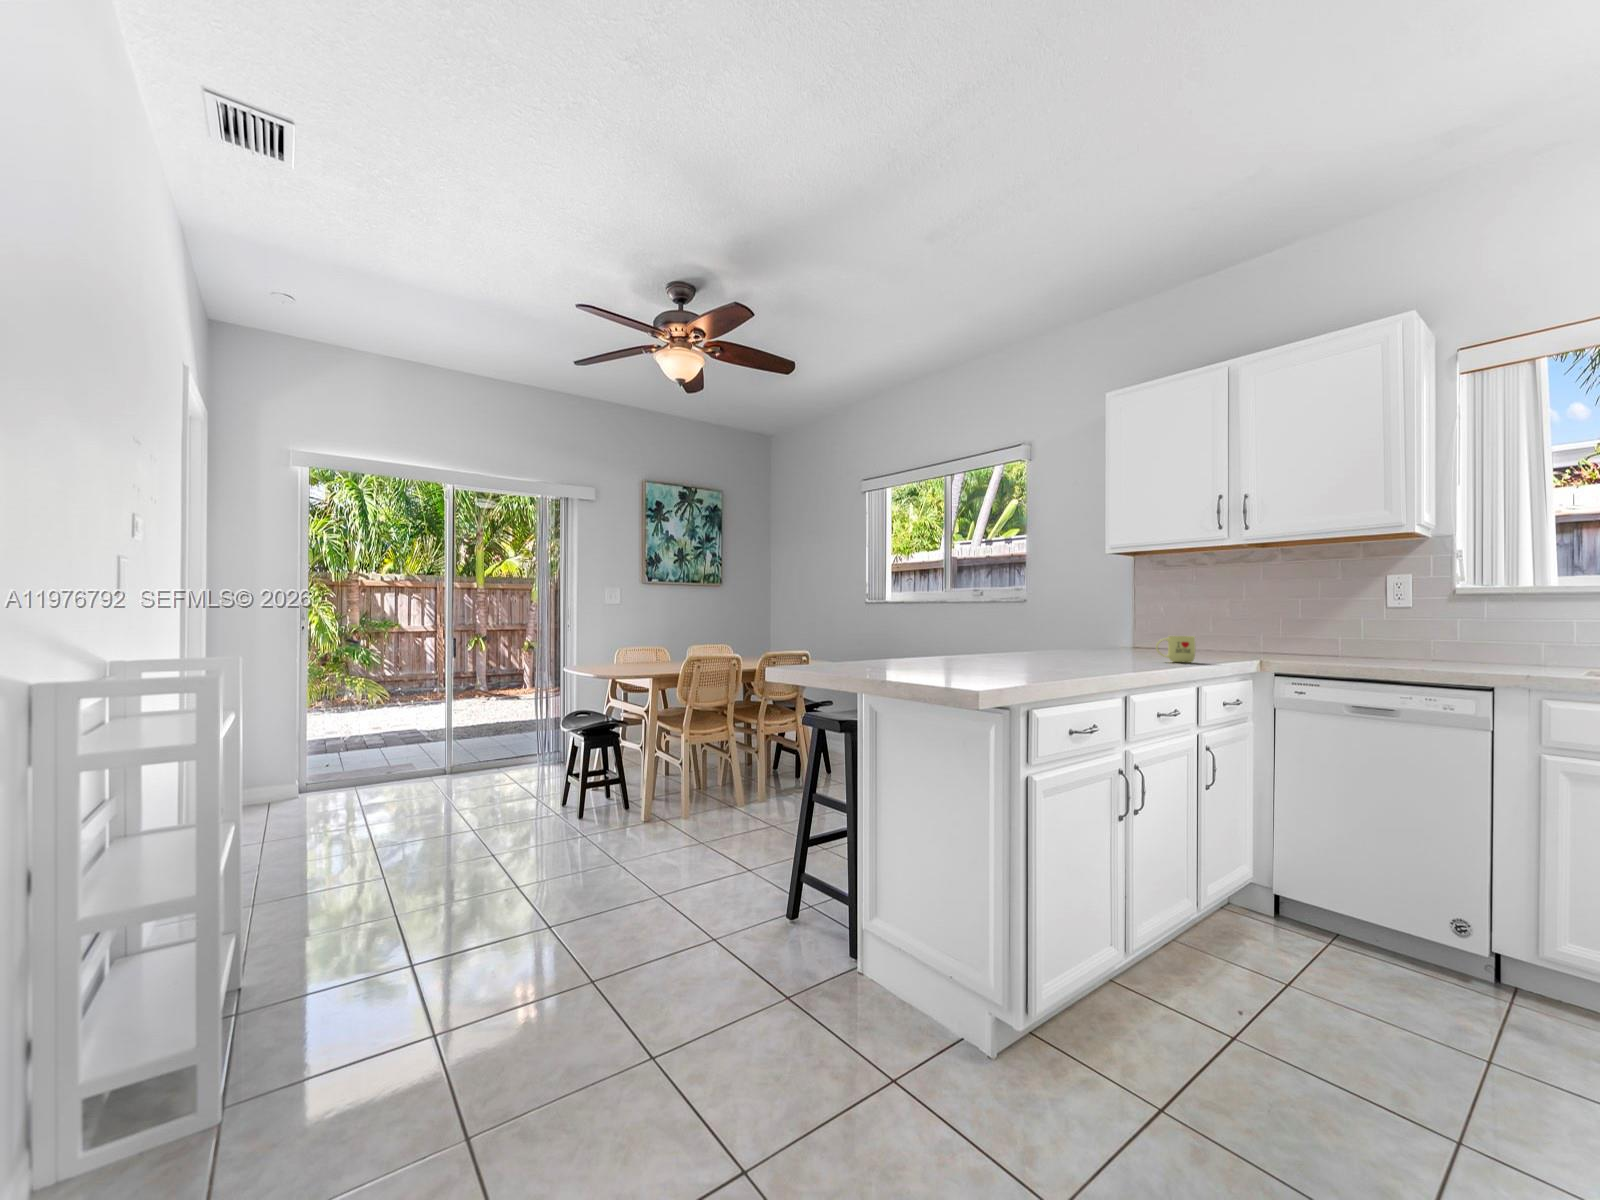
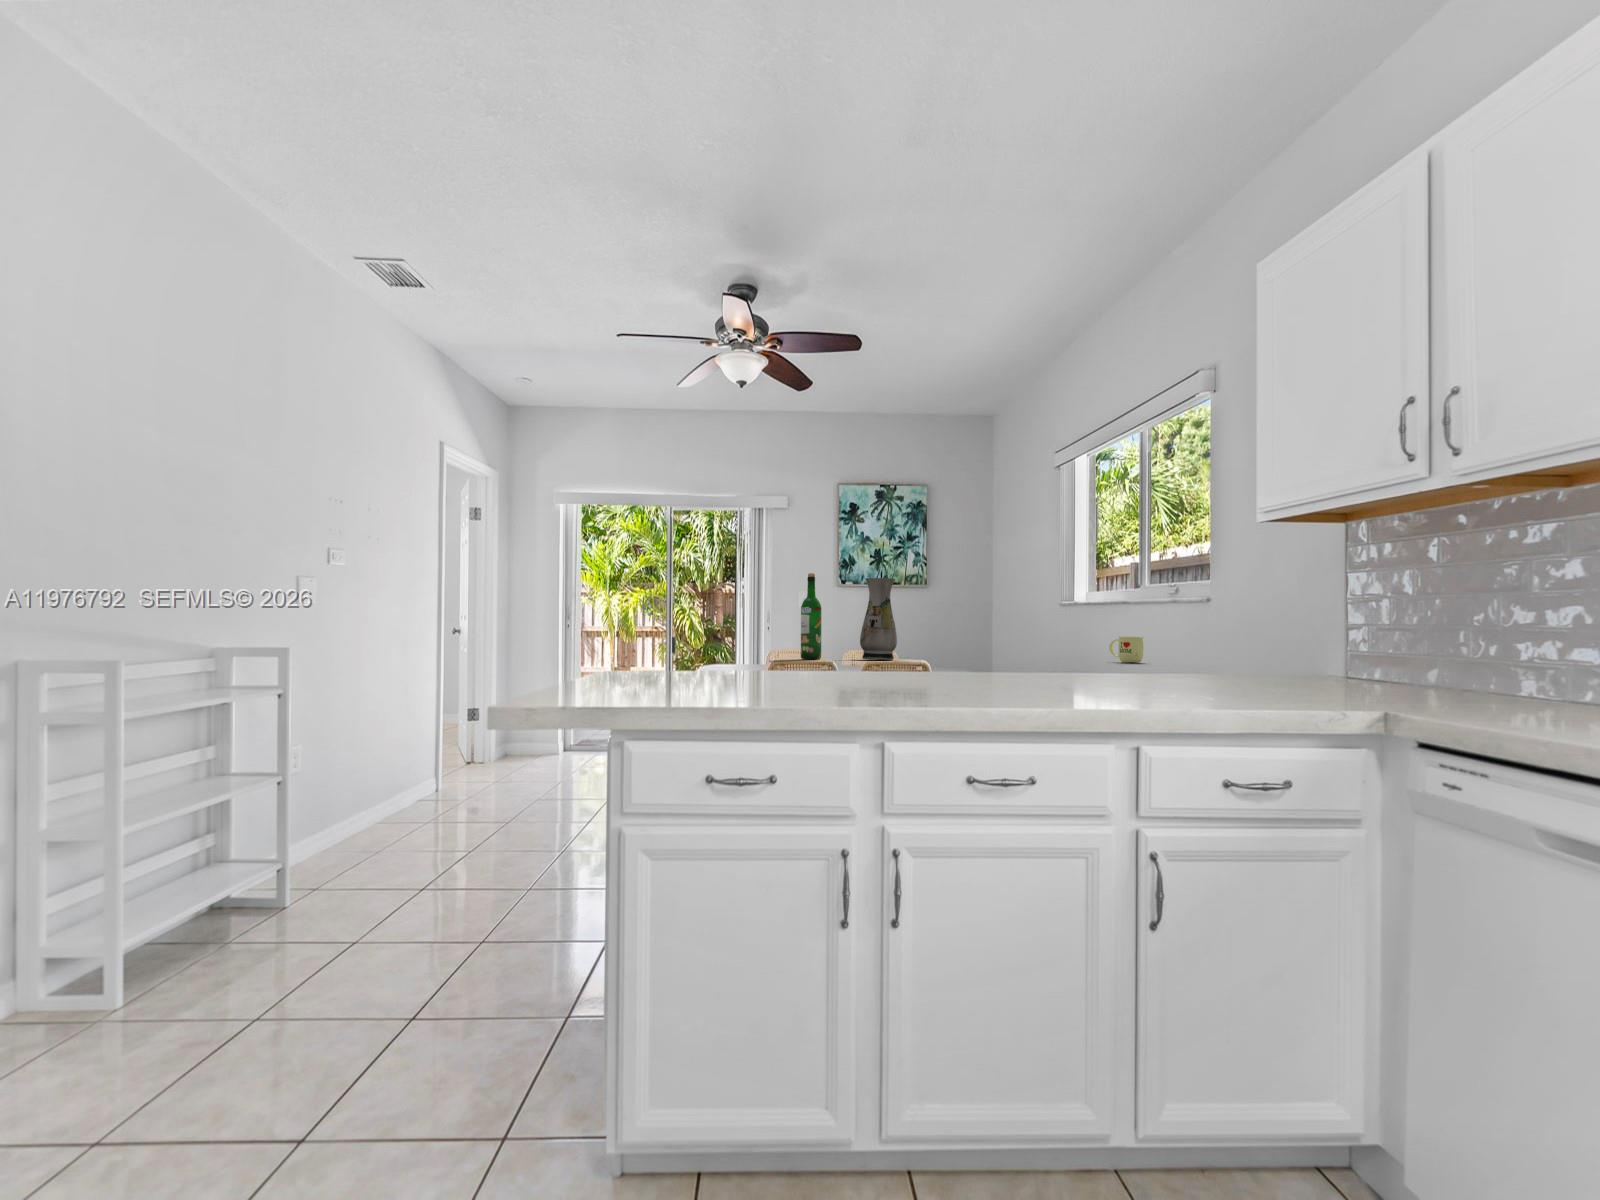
wine bottle: none [863,561,889,671] -> present [801,573,821,659]
vase: none [928,569,974,668] -> present [860,578,897,660]

